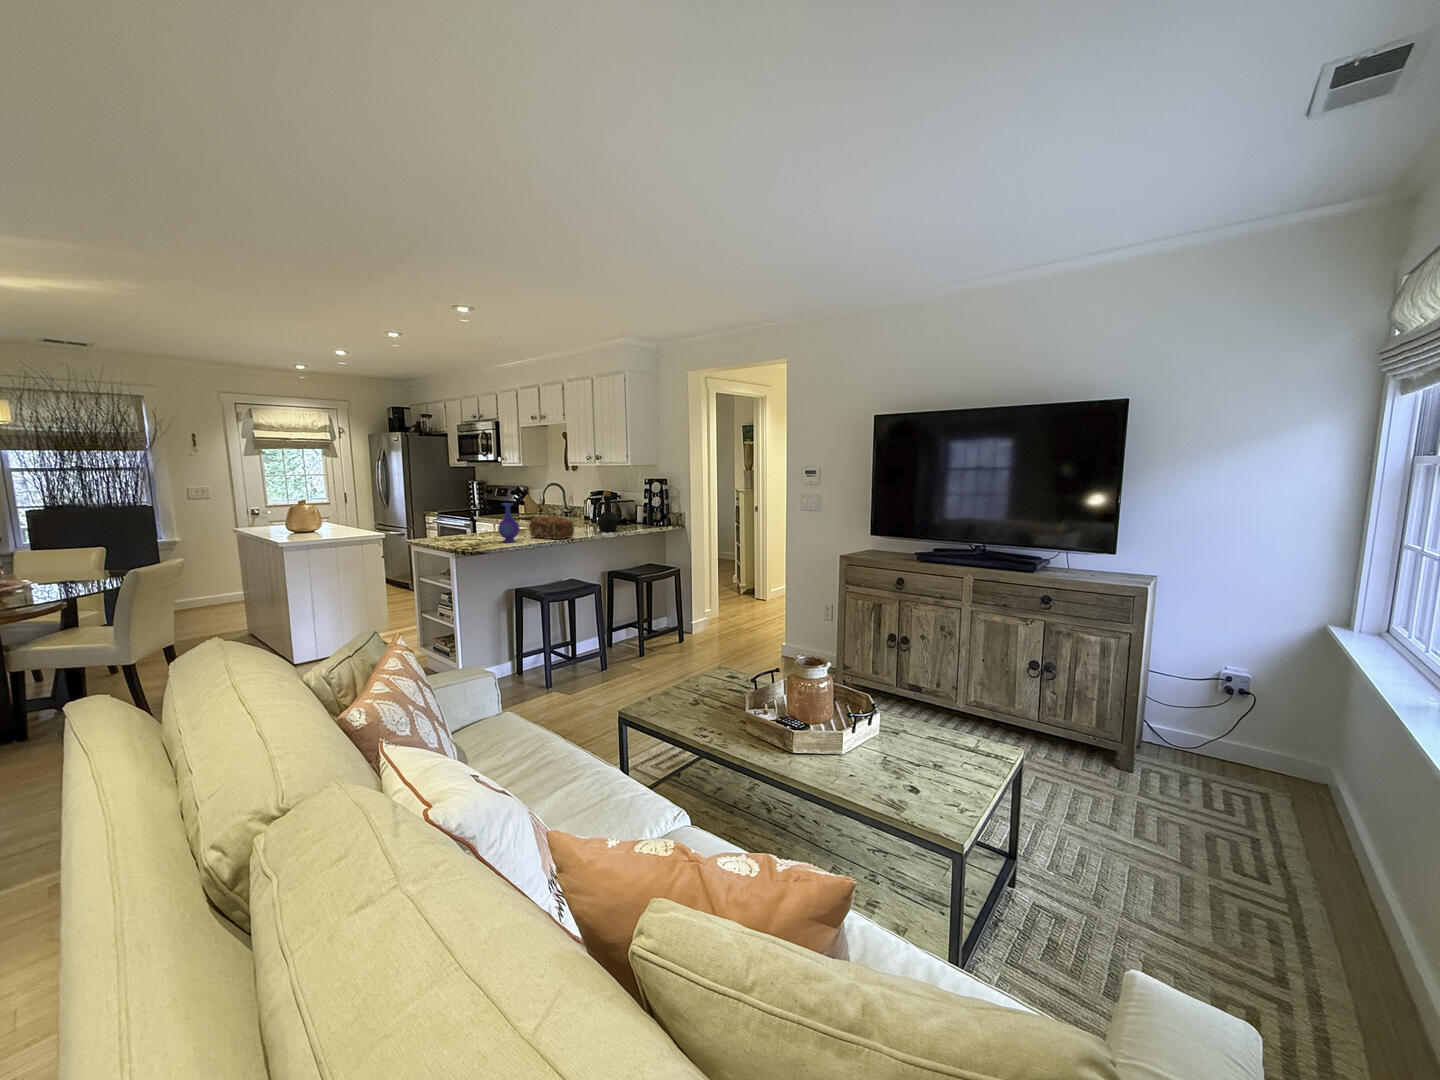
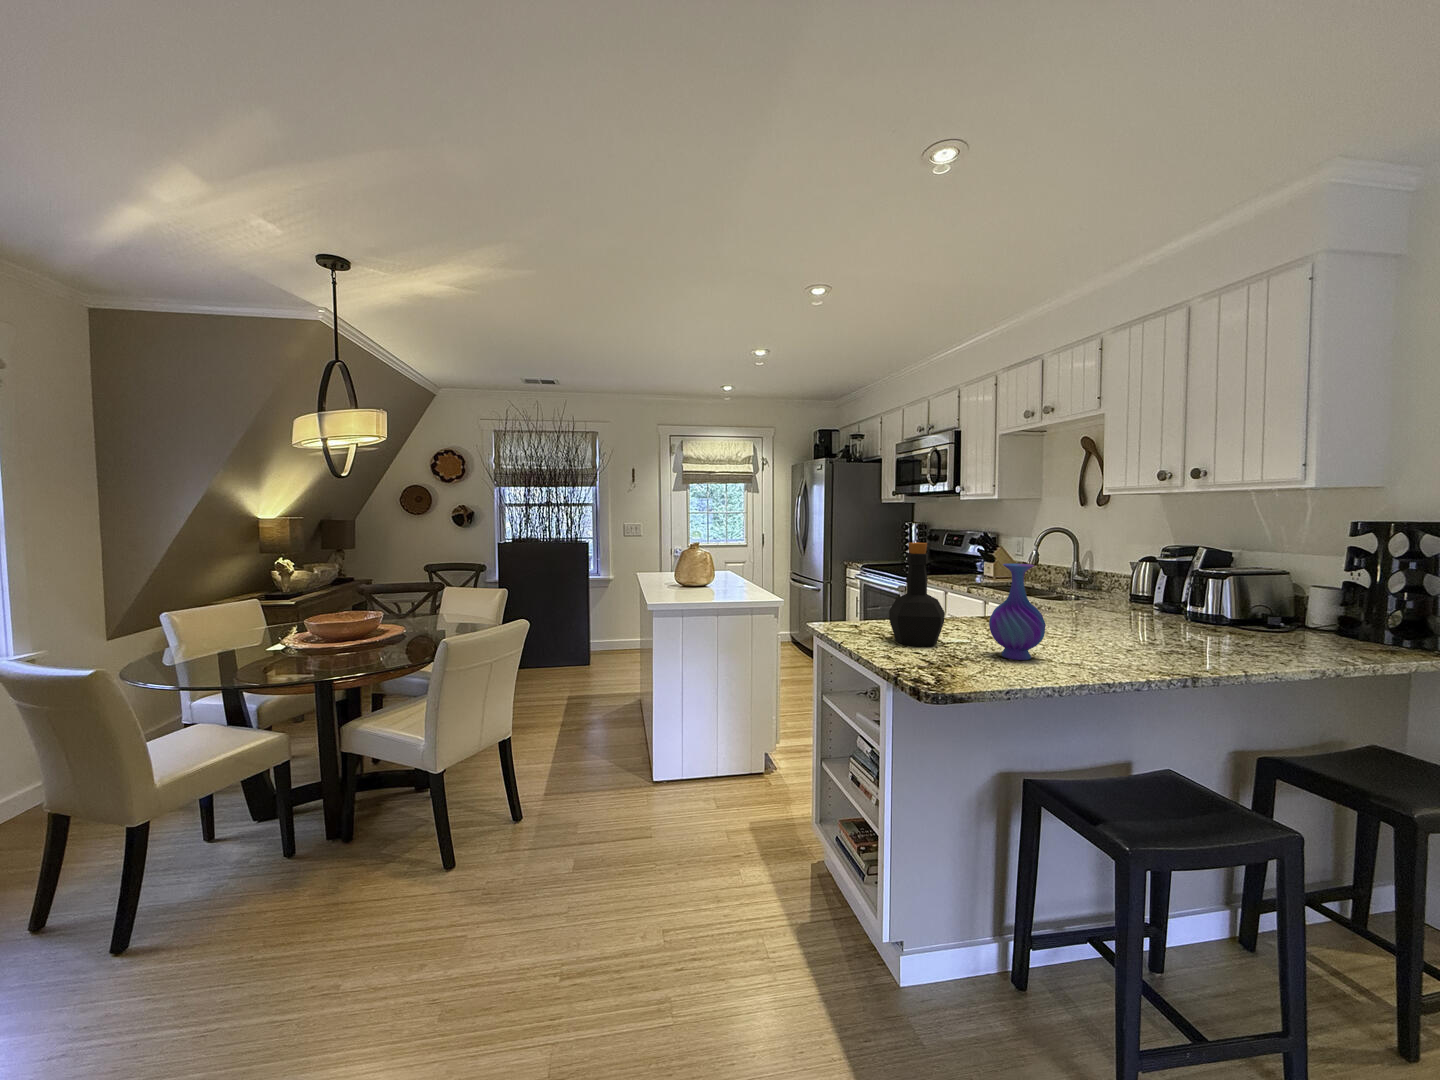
bottle: present [598,492,618,532] -> present [889,542,945,647]
bread loaf: present [529,516,574,539] -> none [1059,597,1197,668]

